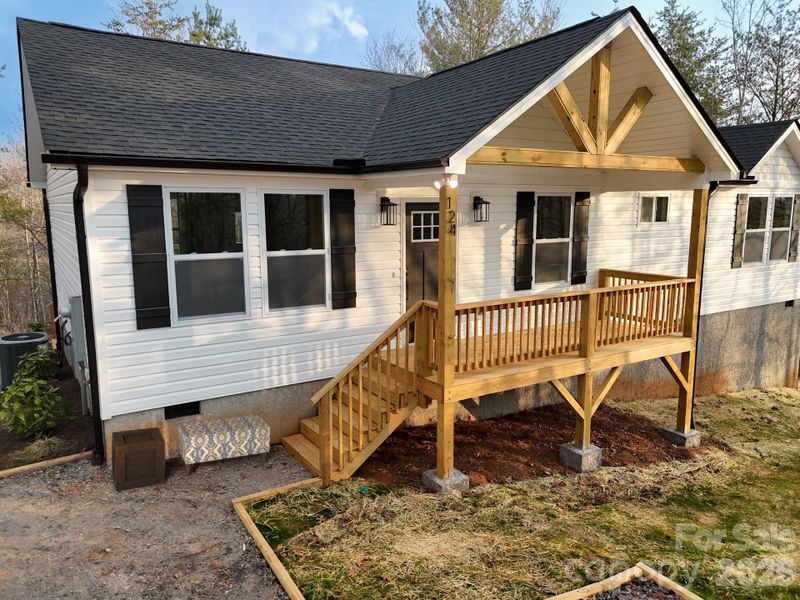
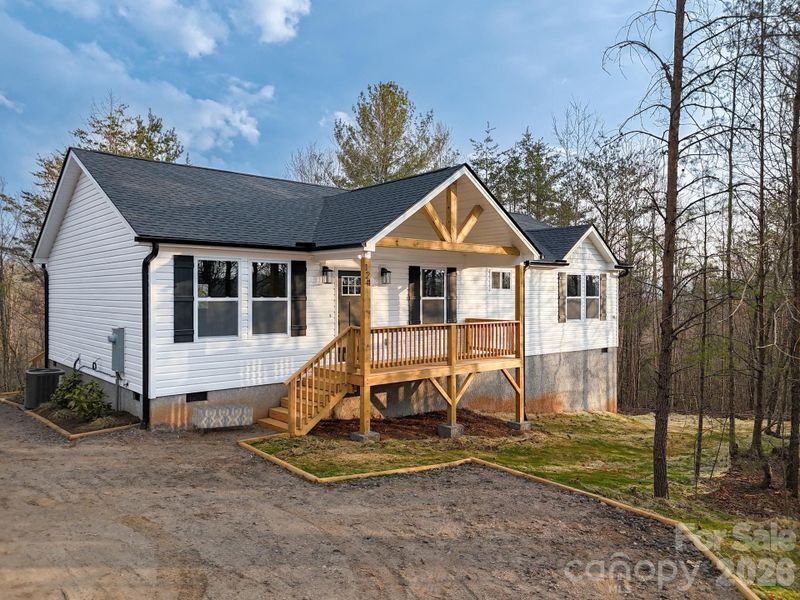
wooden crate: present [112,427,165,491] -> none [151,407,191,442]

